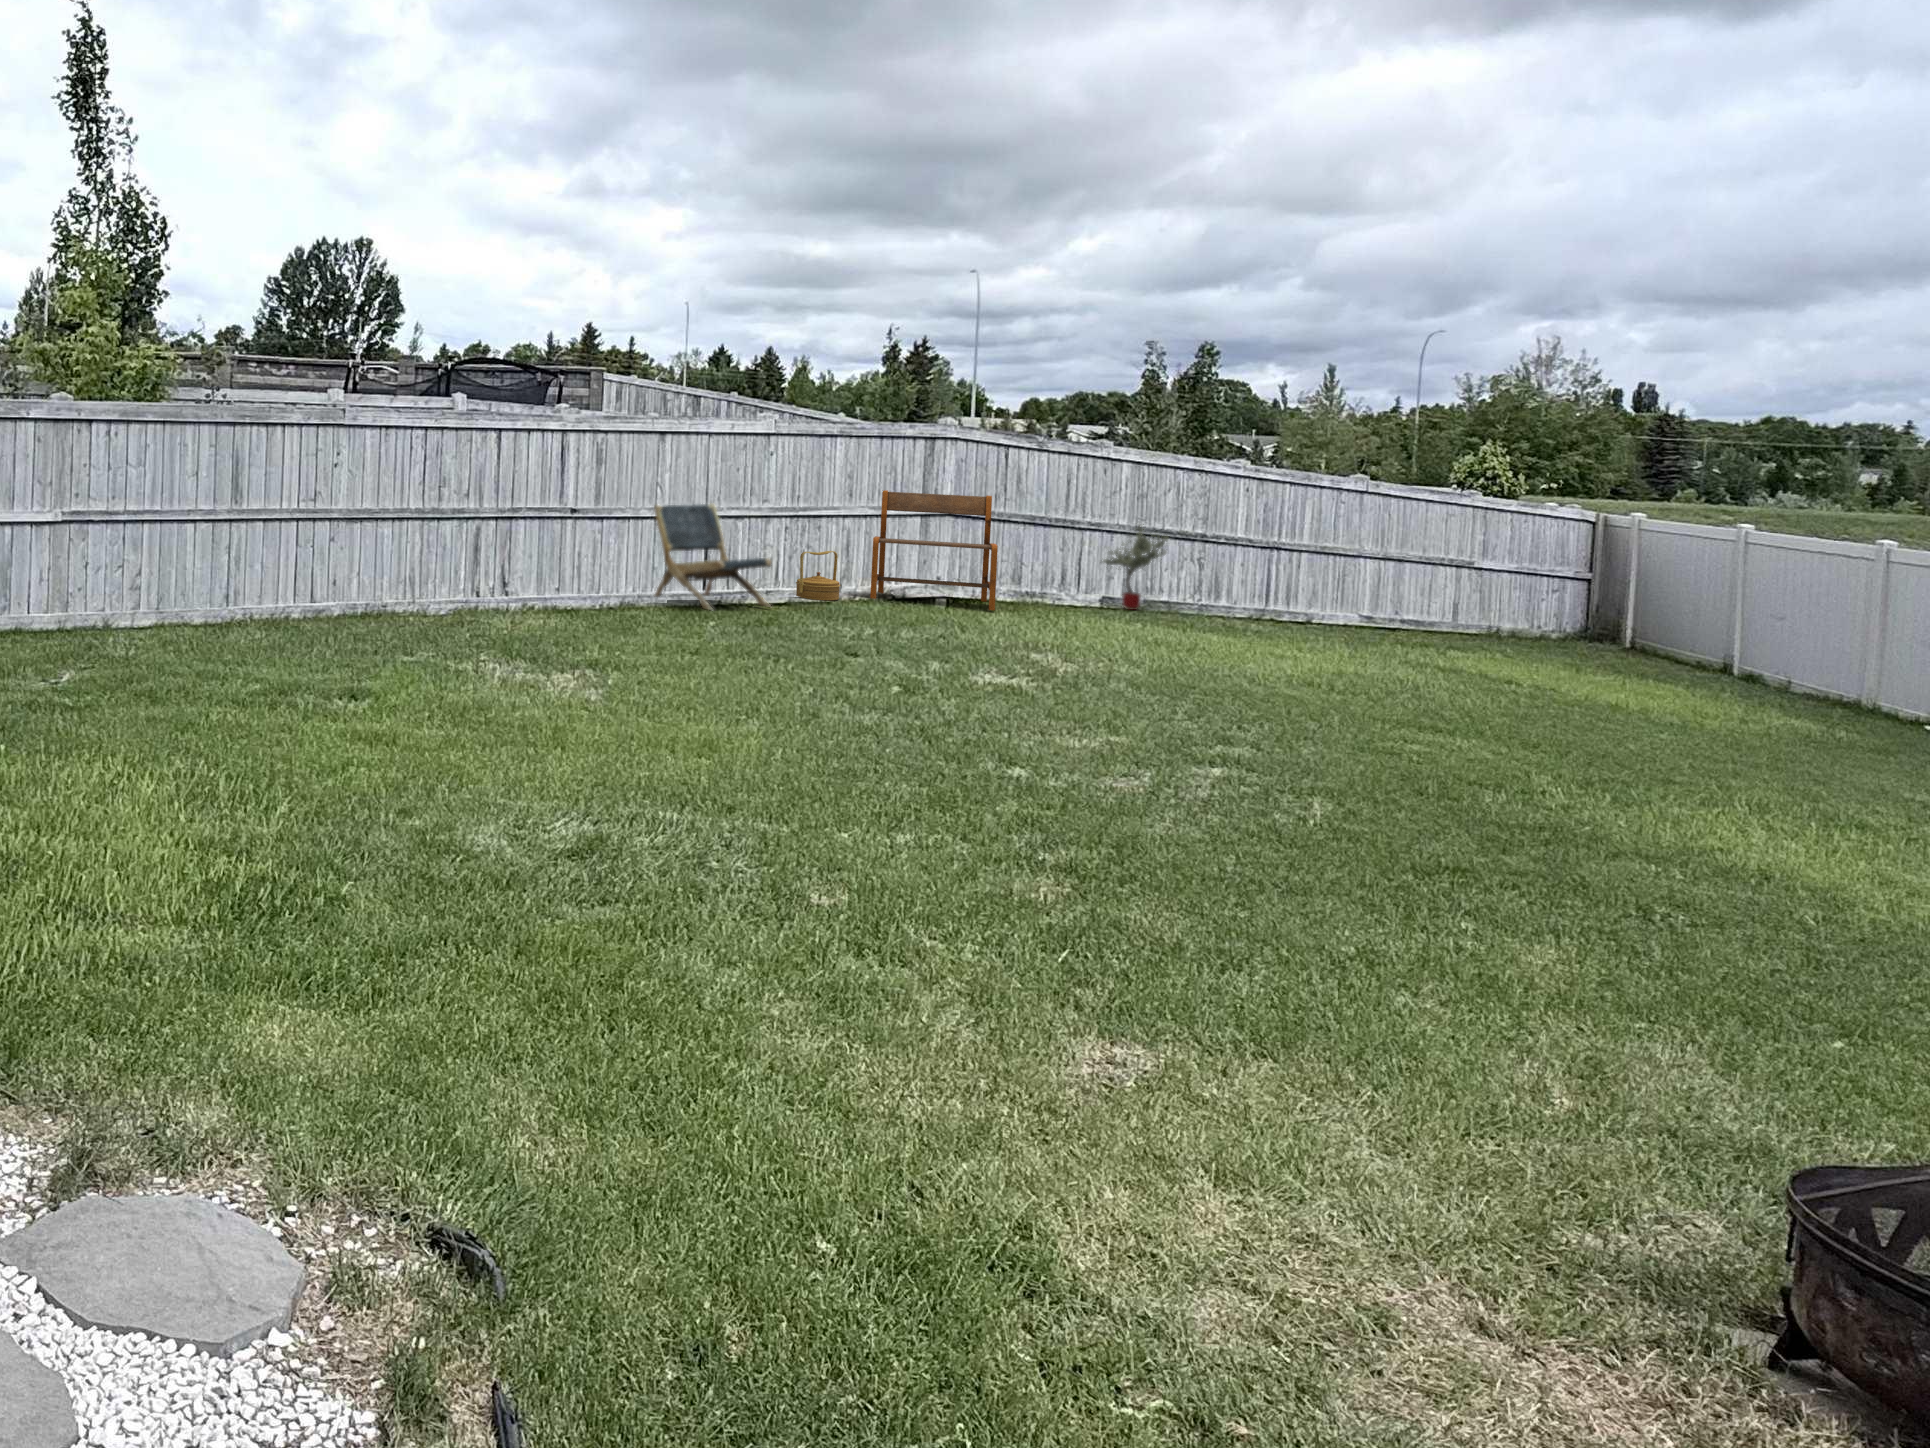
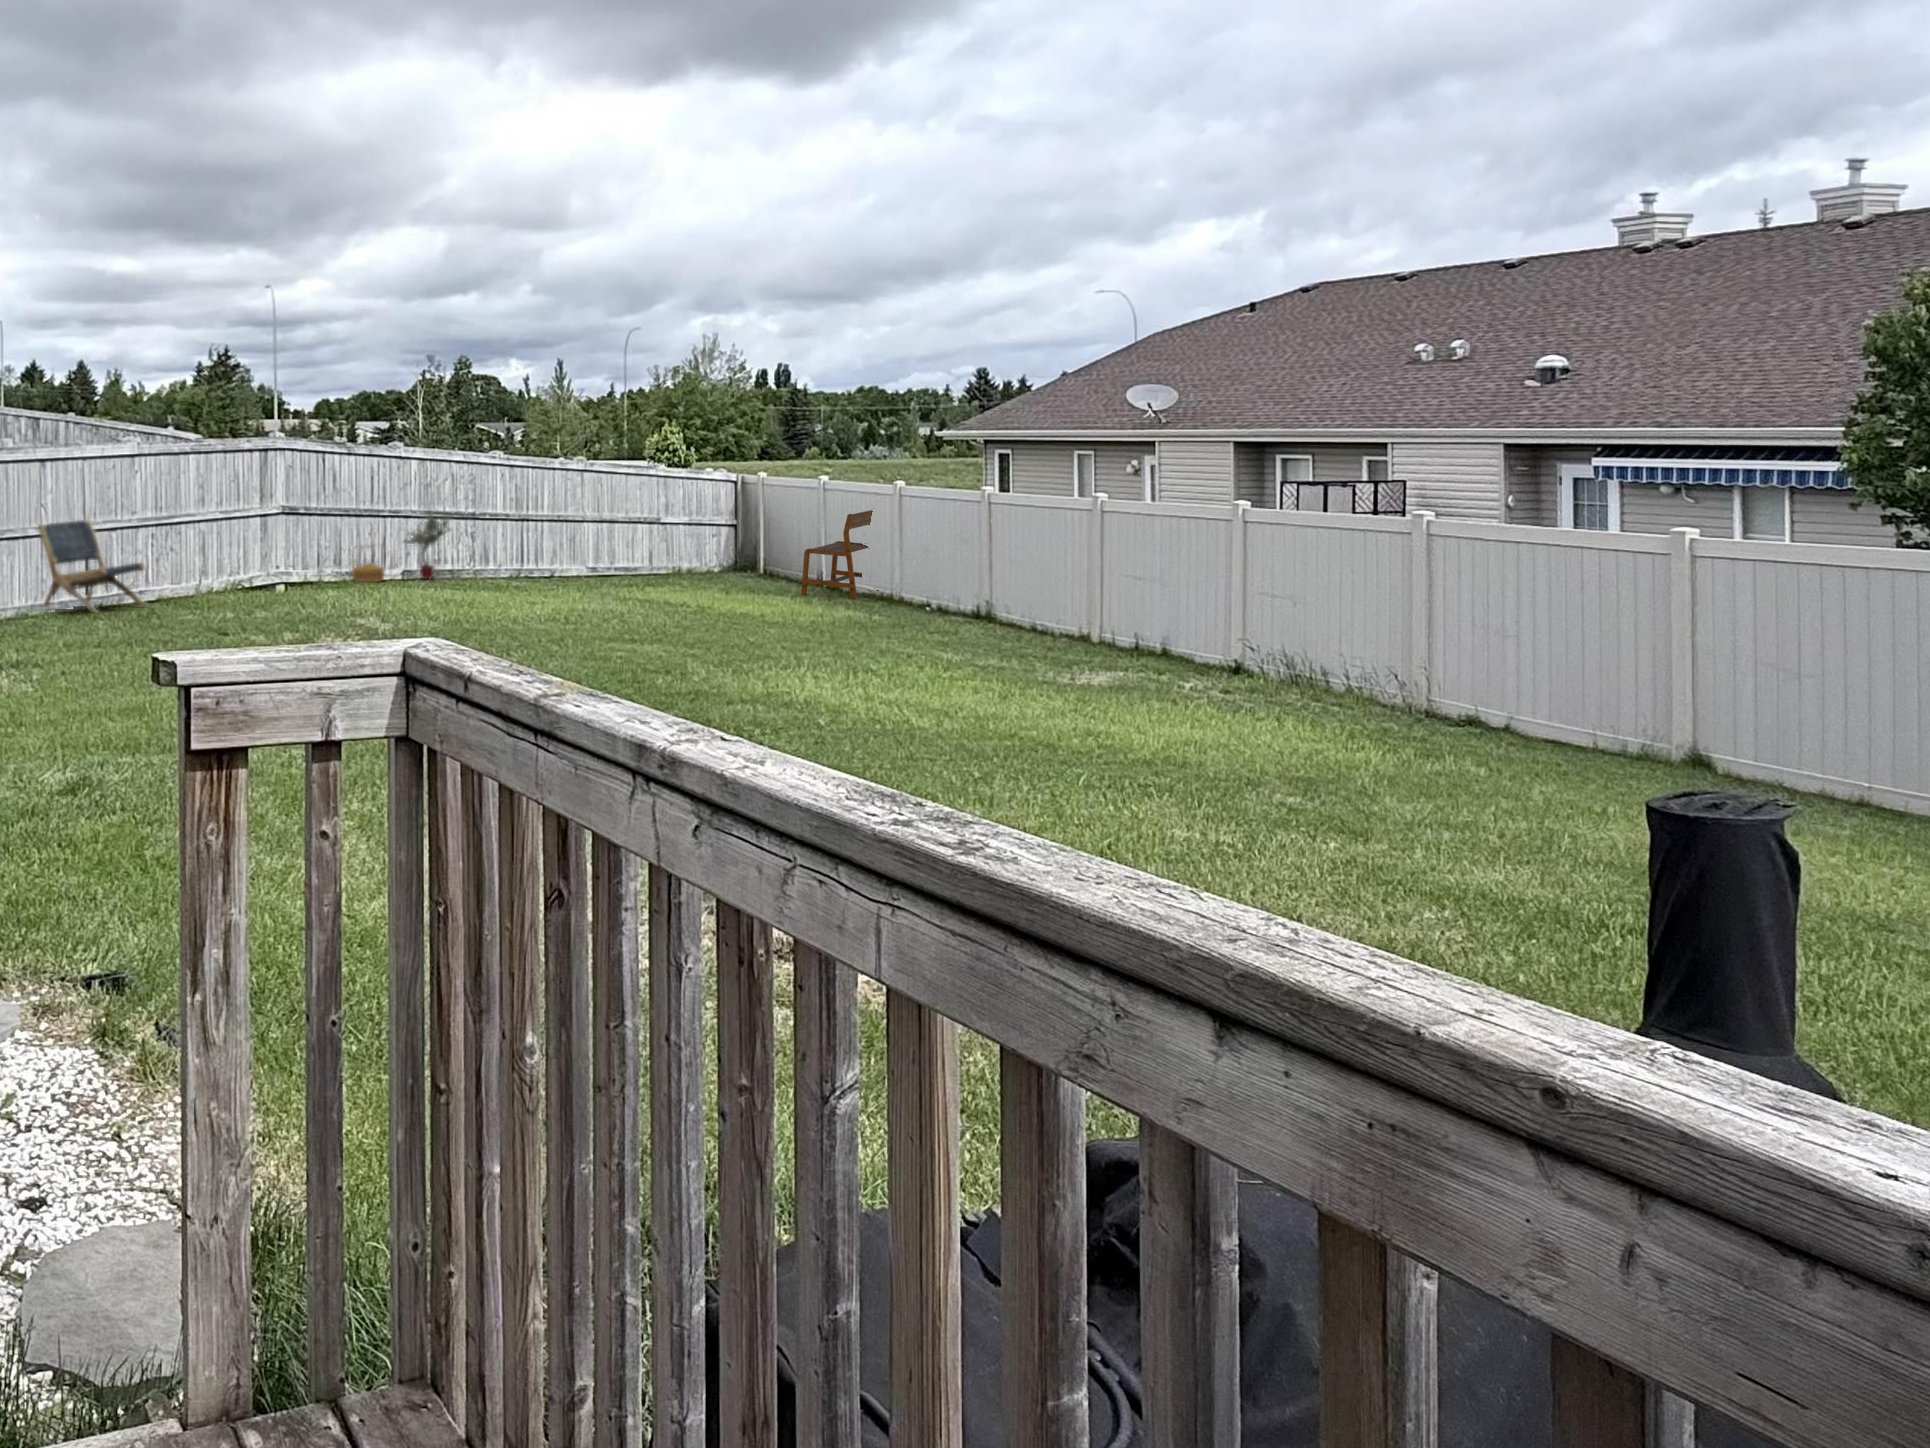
bench: present [870,490,998,610] -> present [801,510,879,599]
woven basket: present [796,551,840,600] -> present [352,547,384,582]

